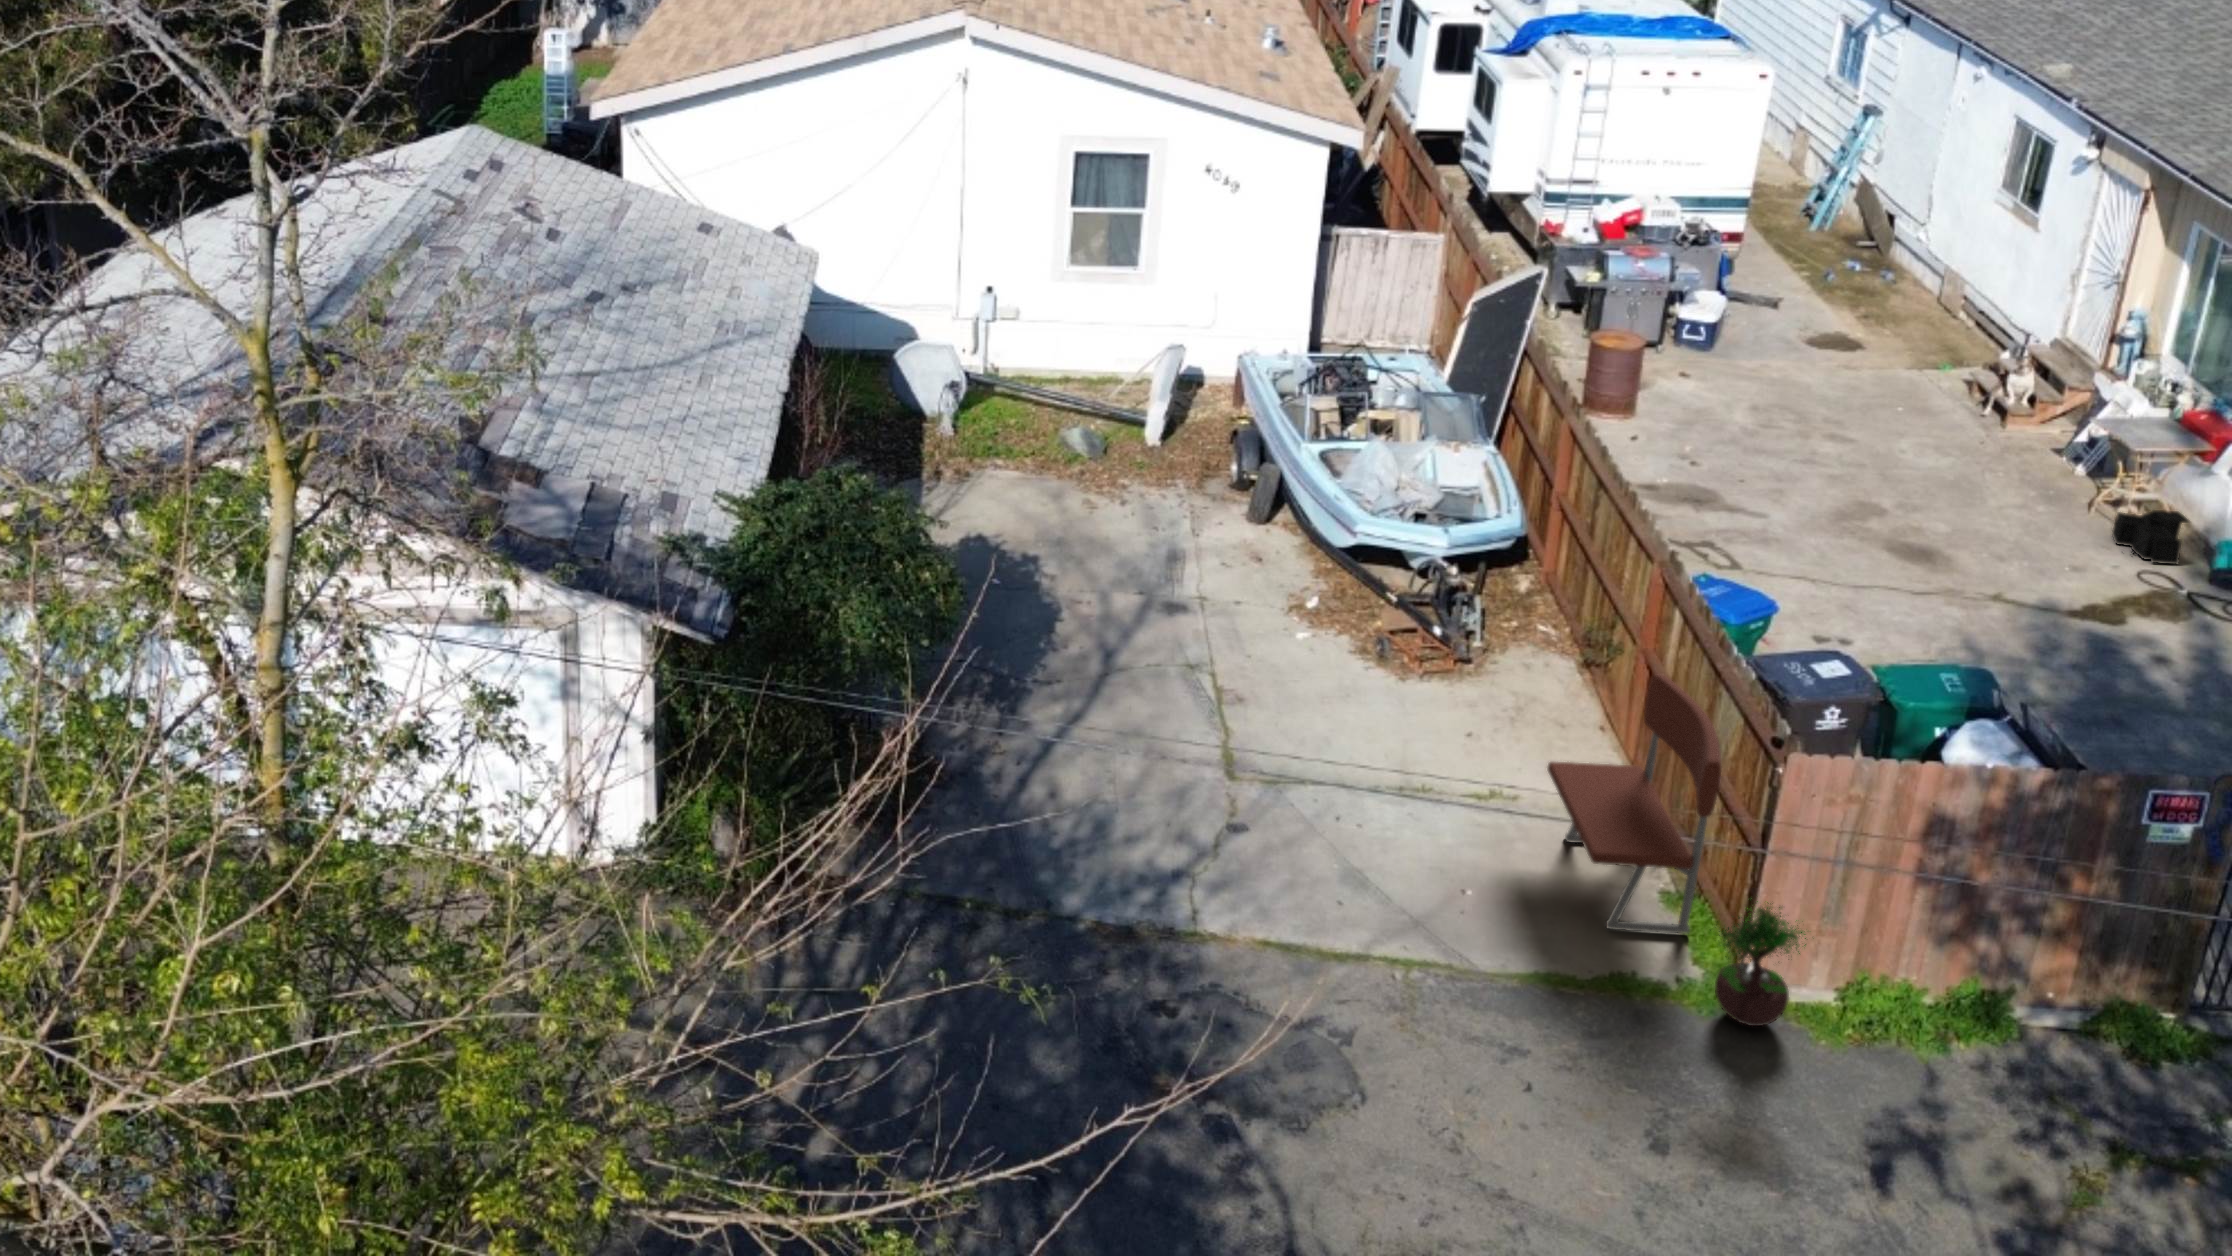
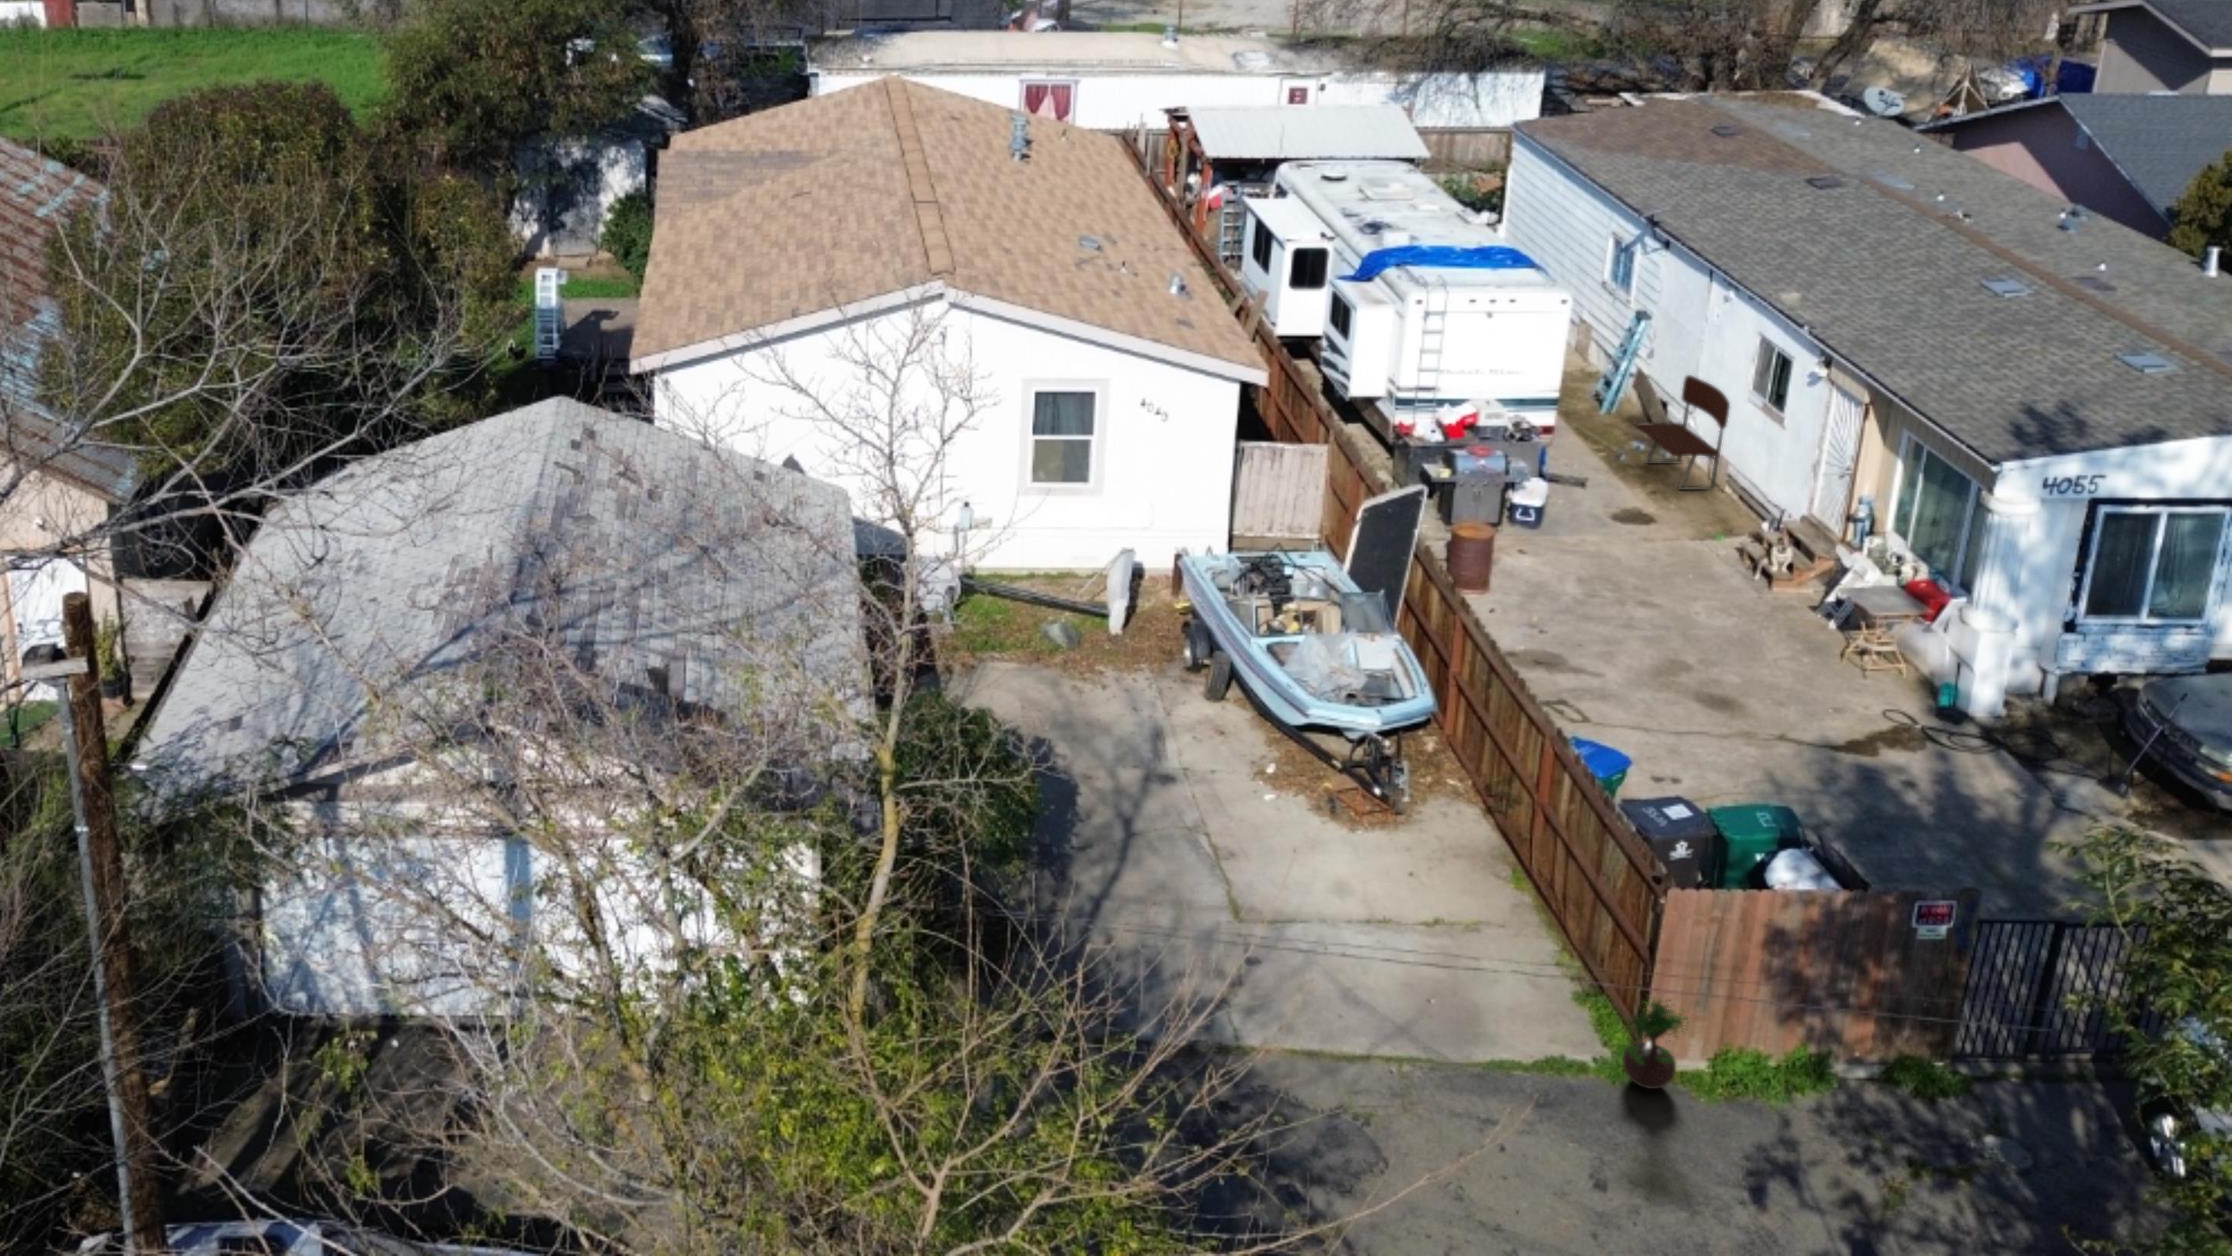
storage bin: present [2112,510,2189,565] -> none [1861,659,1918,703]
bench: present [1547,675,1722,934] -> present [1637,375,1730,490]

